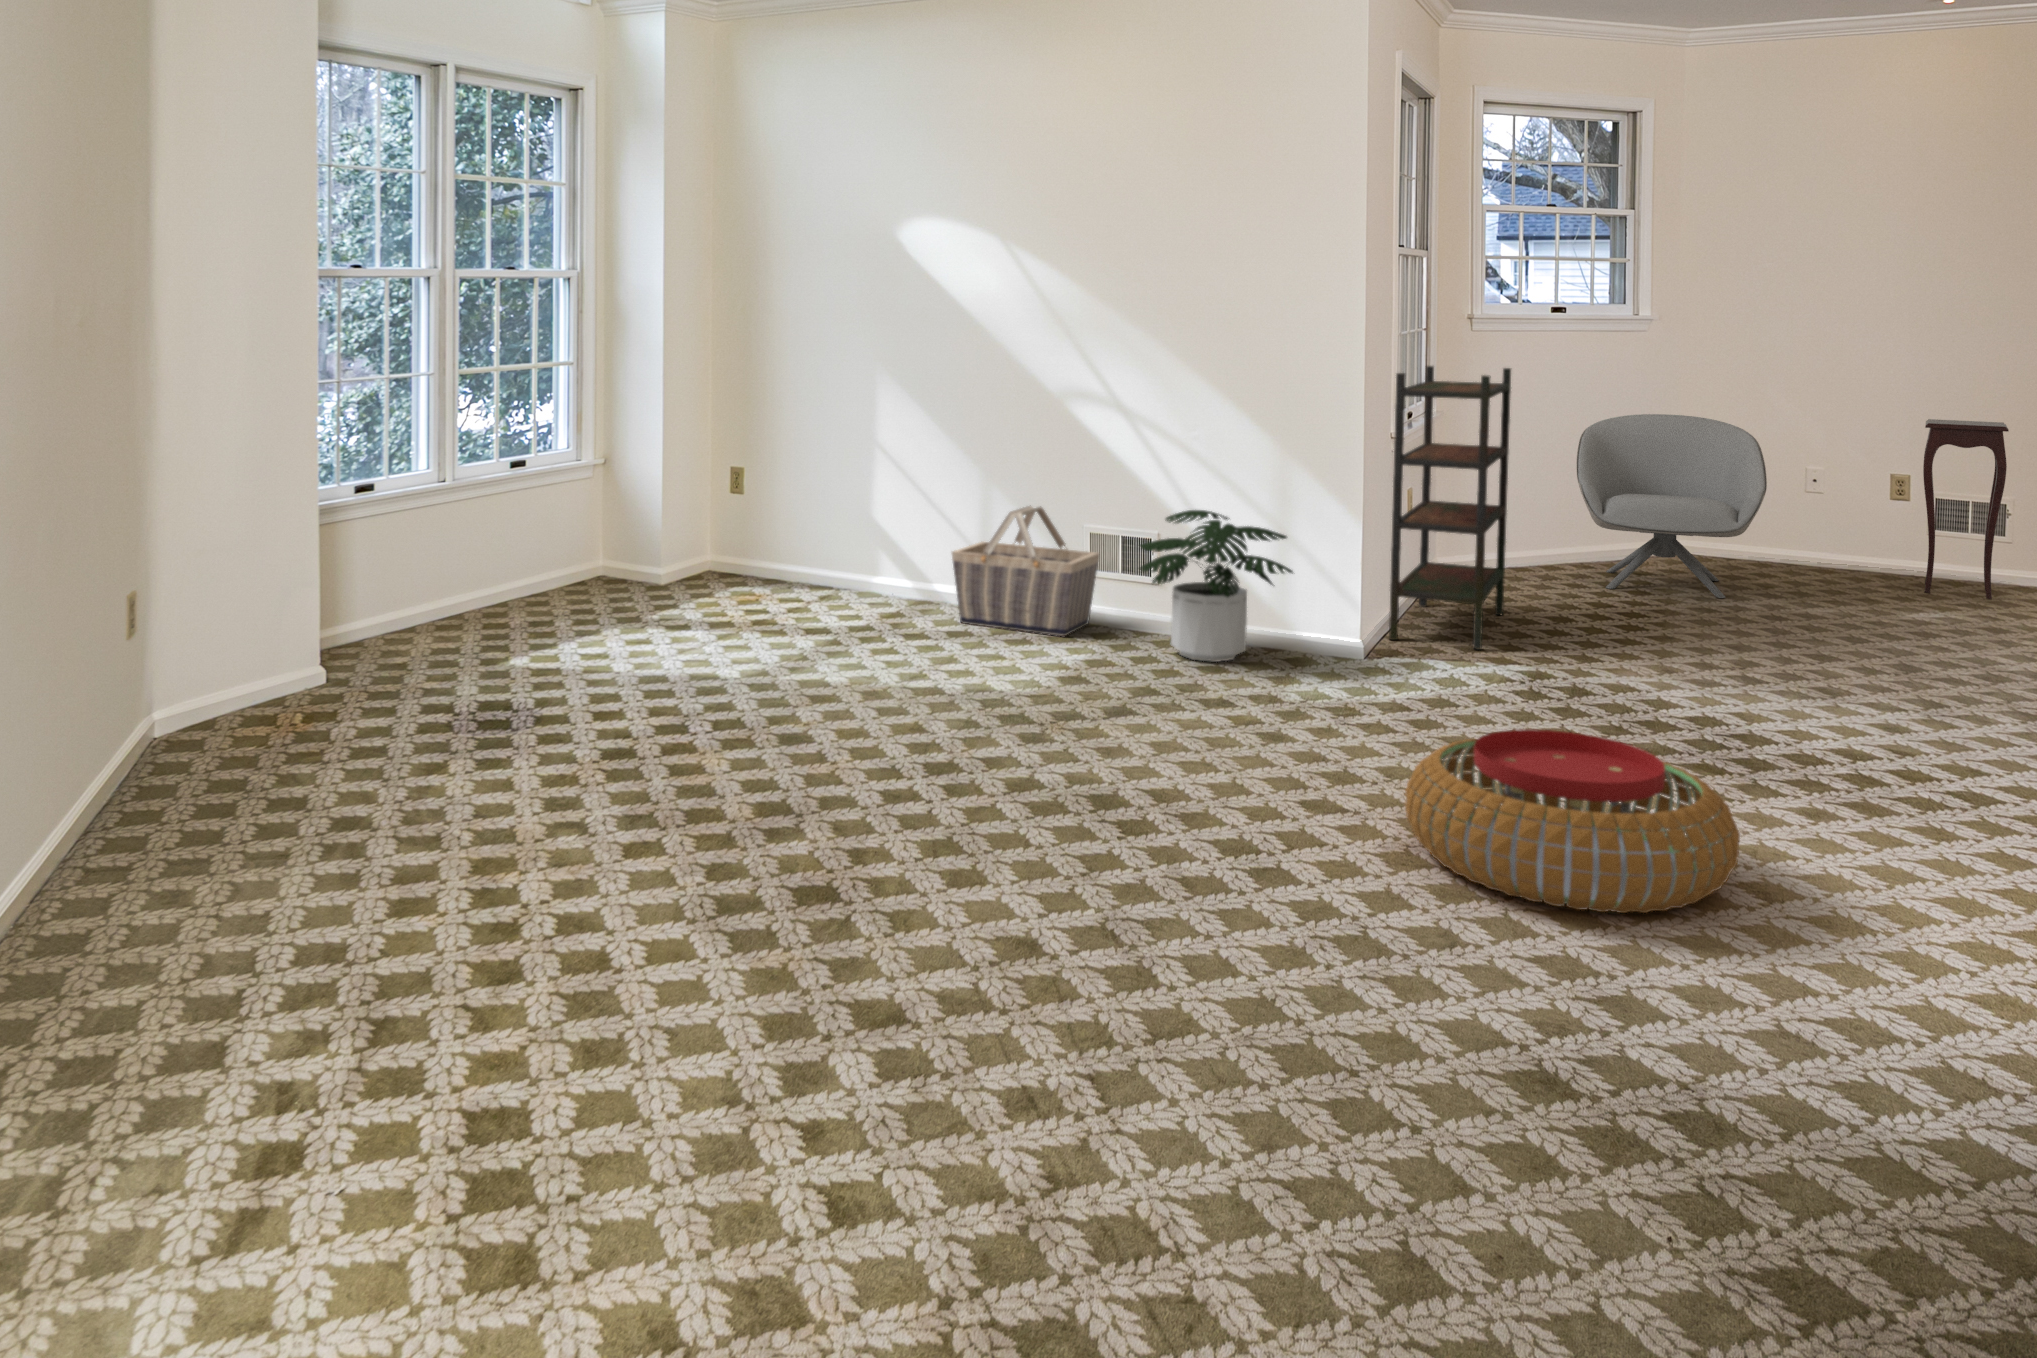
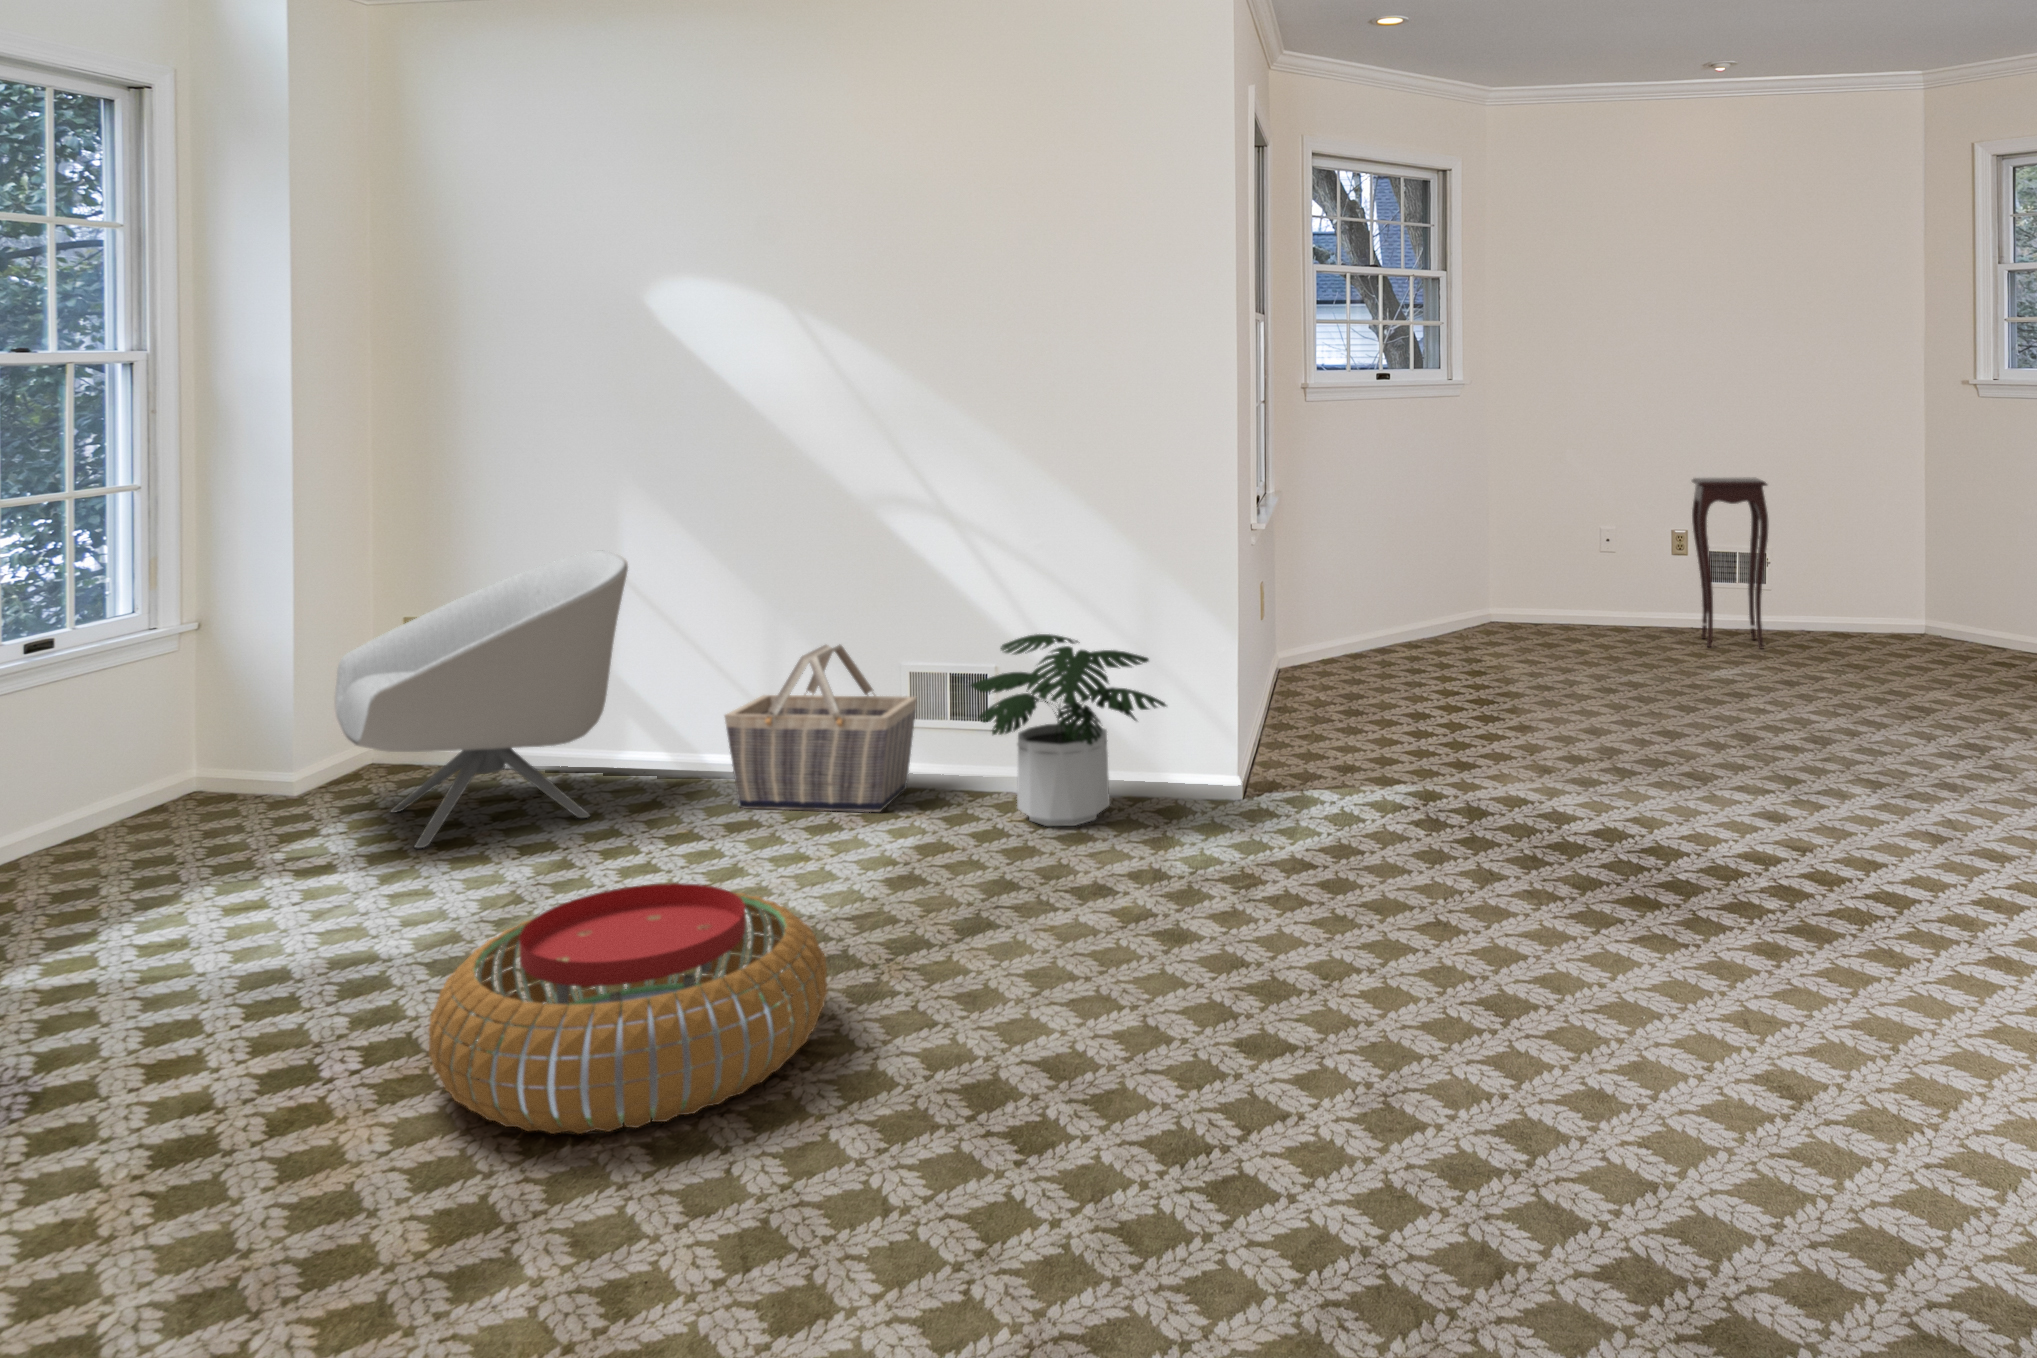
bookshelf: present [1389,366,1511,650] -> none [1251,445,1359,767]
armchair: present [1577,414,1767,598] -> present [334,551,628,848]
pouf: present [1405,729,1740,913] -> present [428,883,827,1134]

